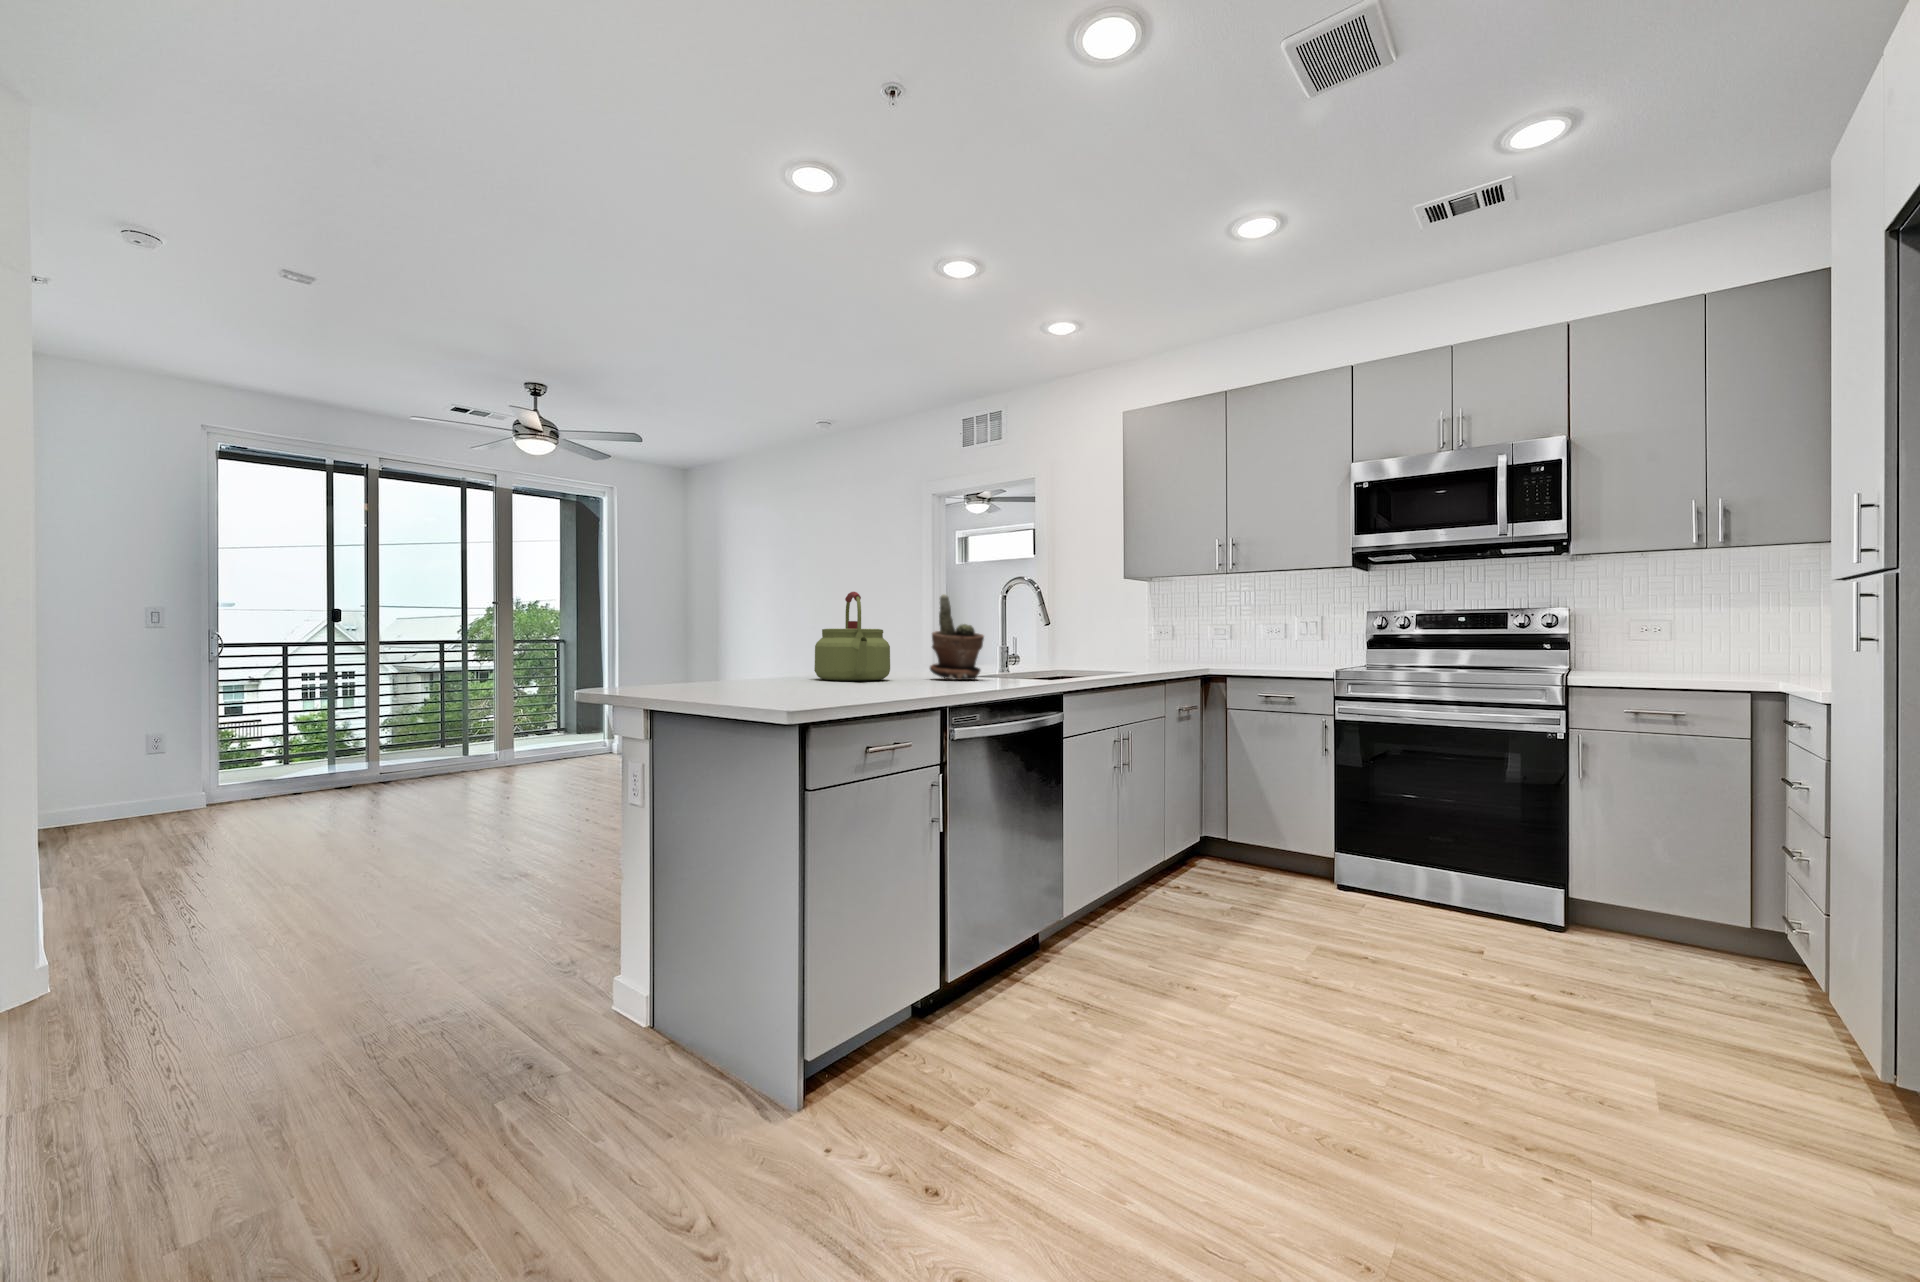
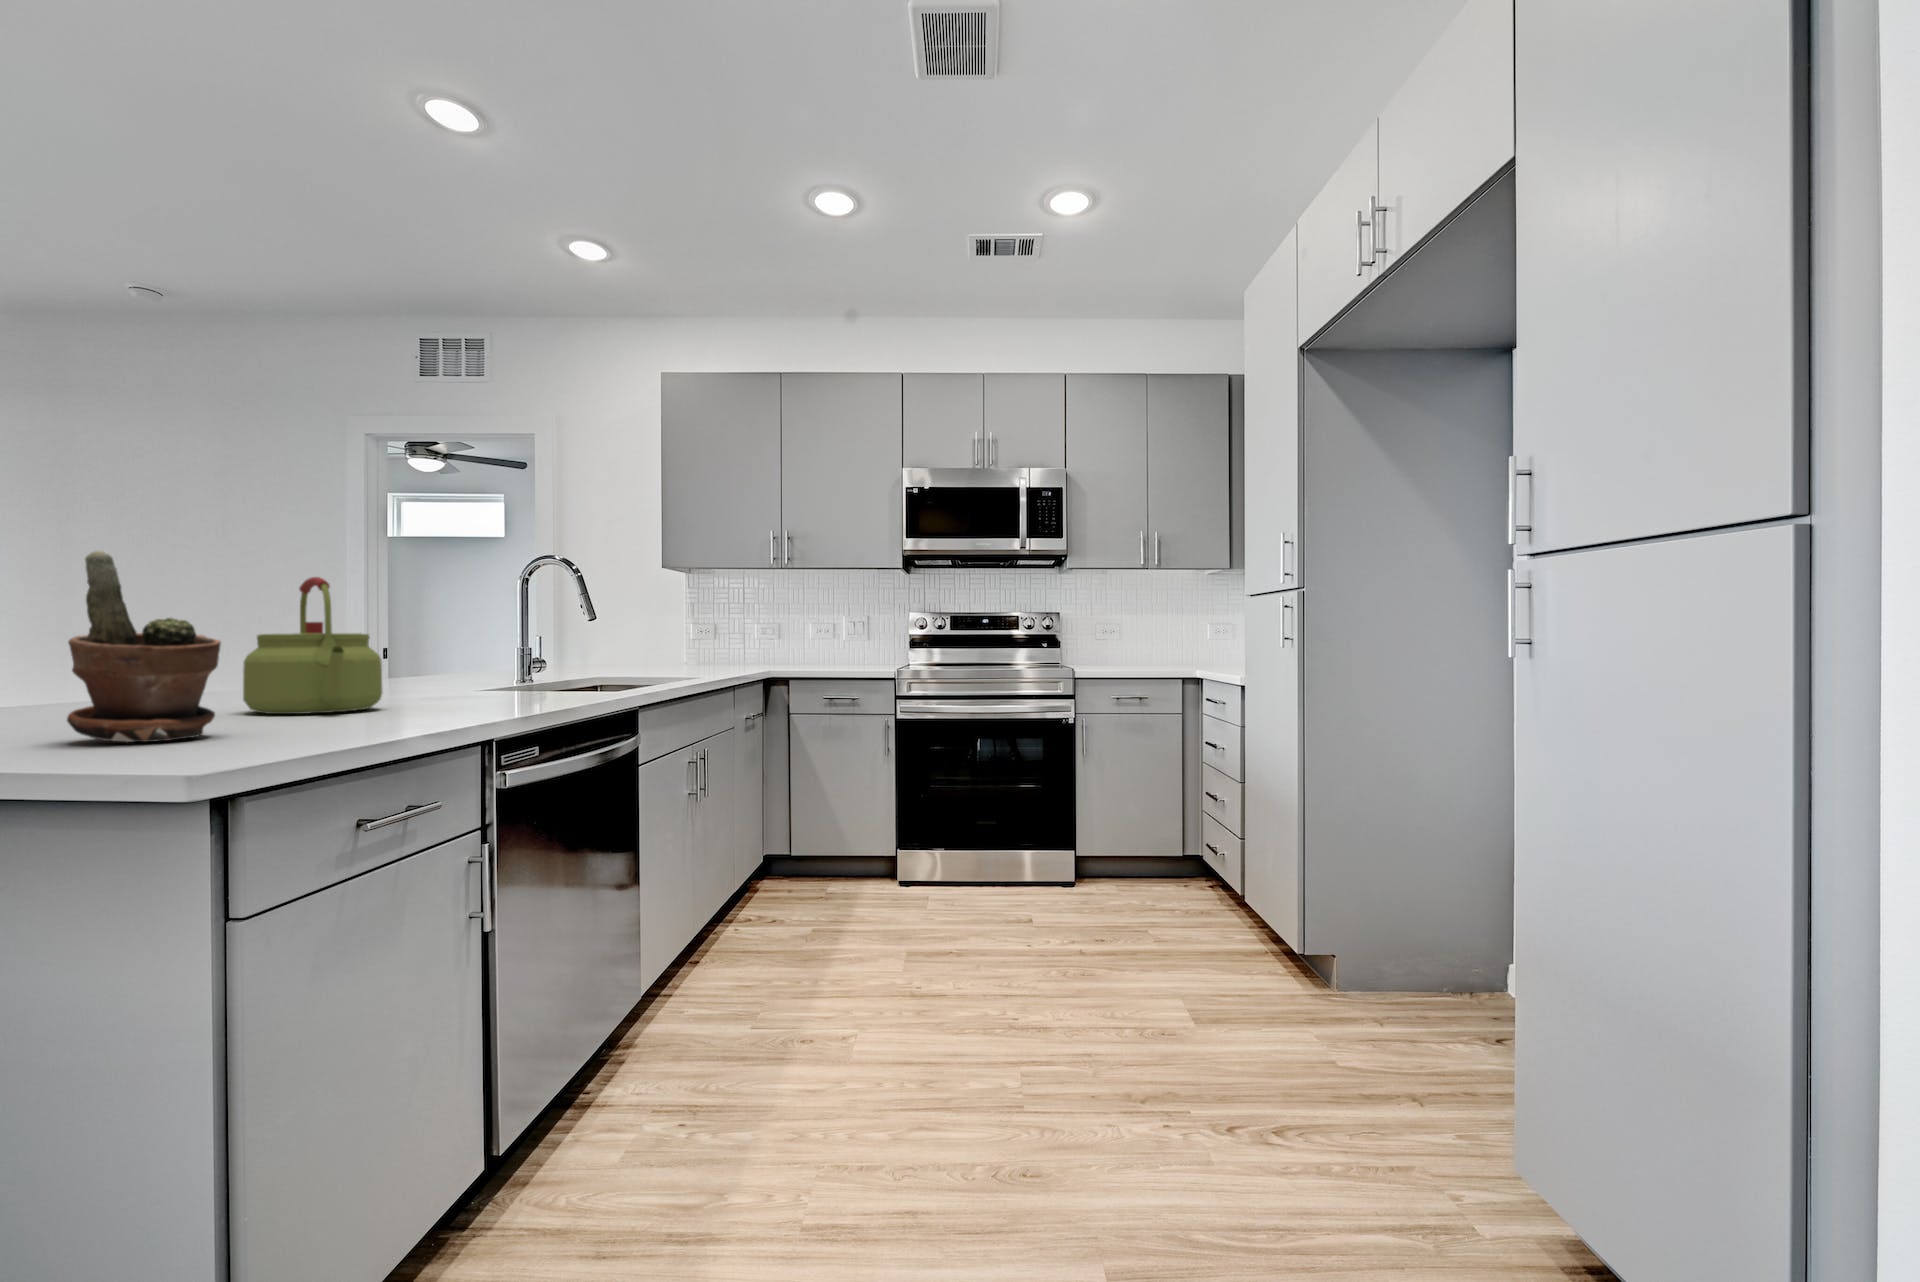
potted plant: present [930,595,984,680] -> present [67,551,221,742]

